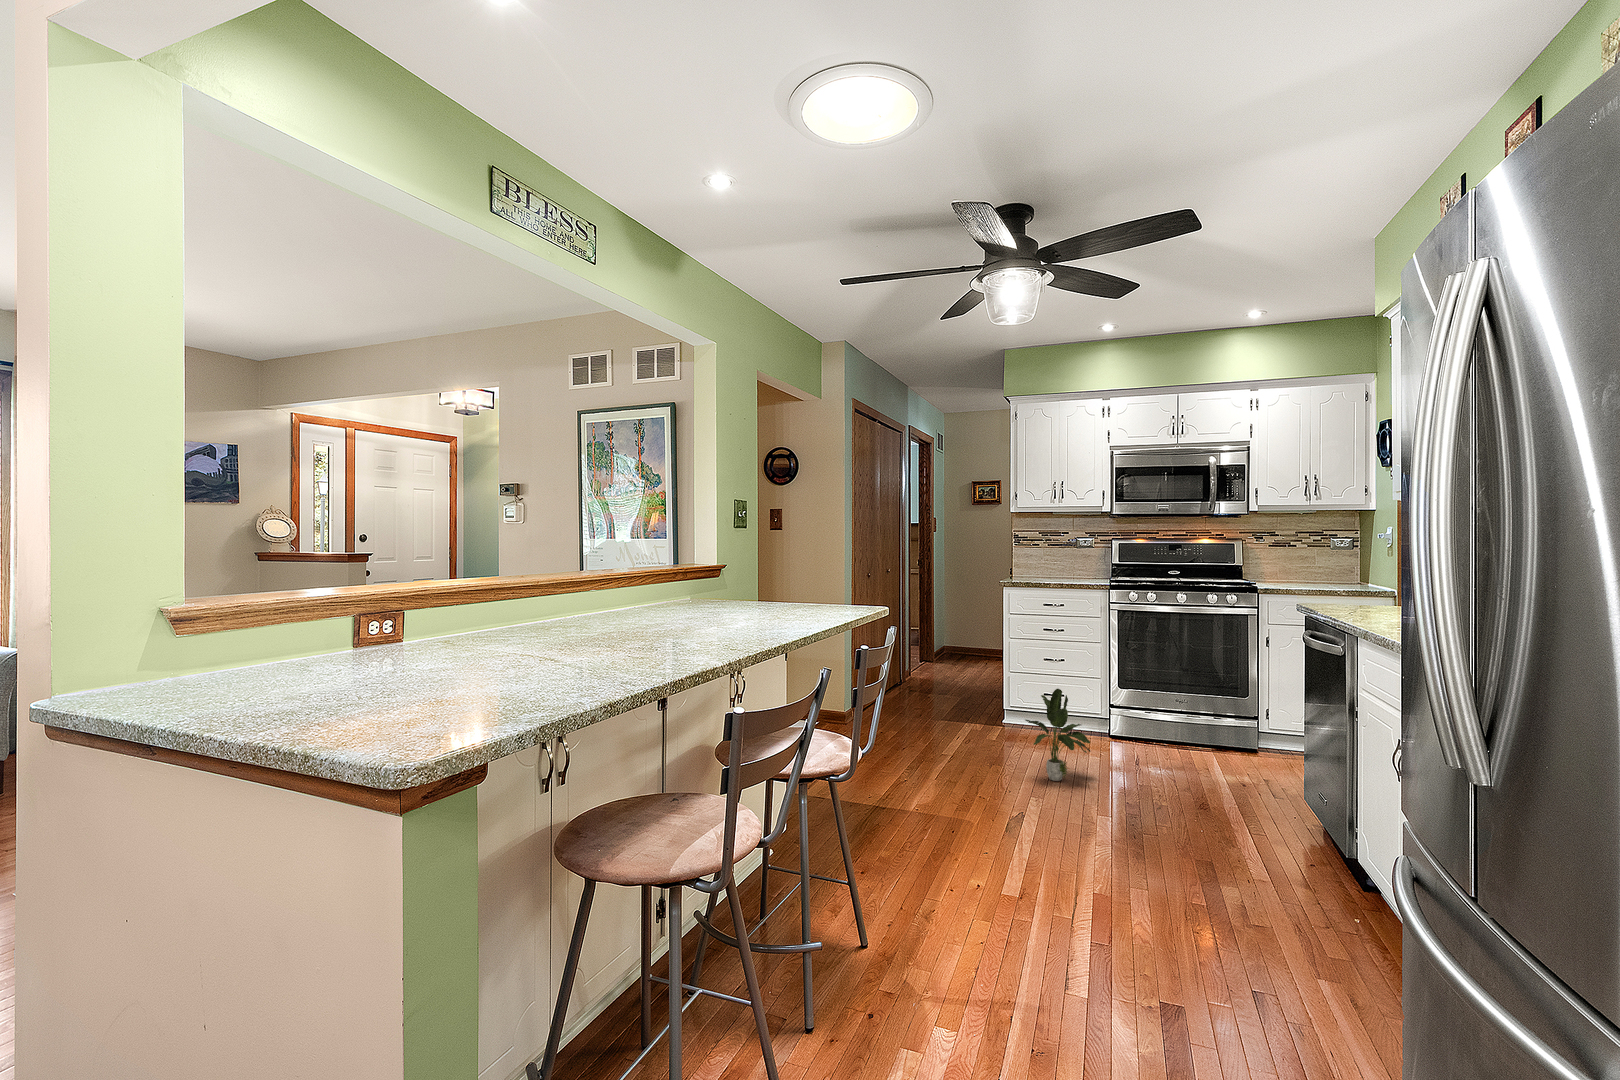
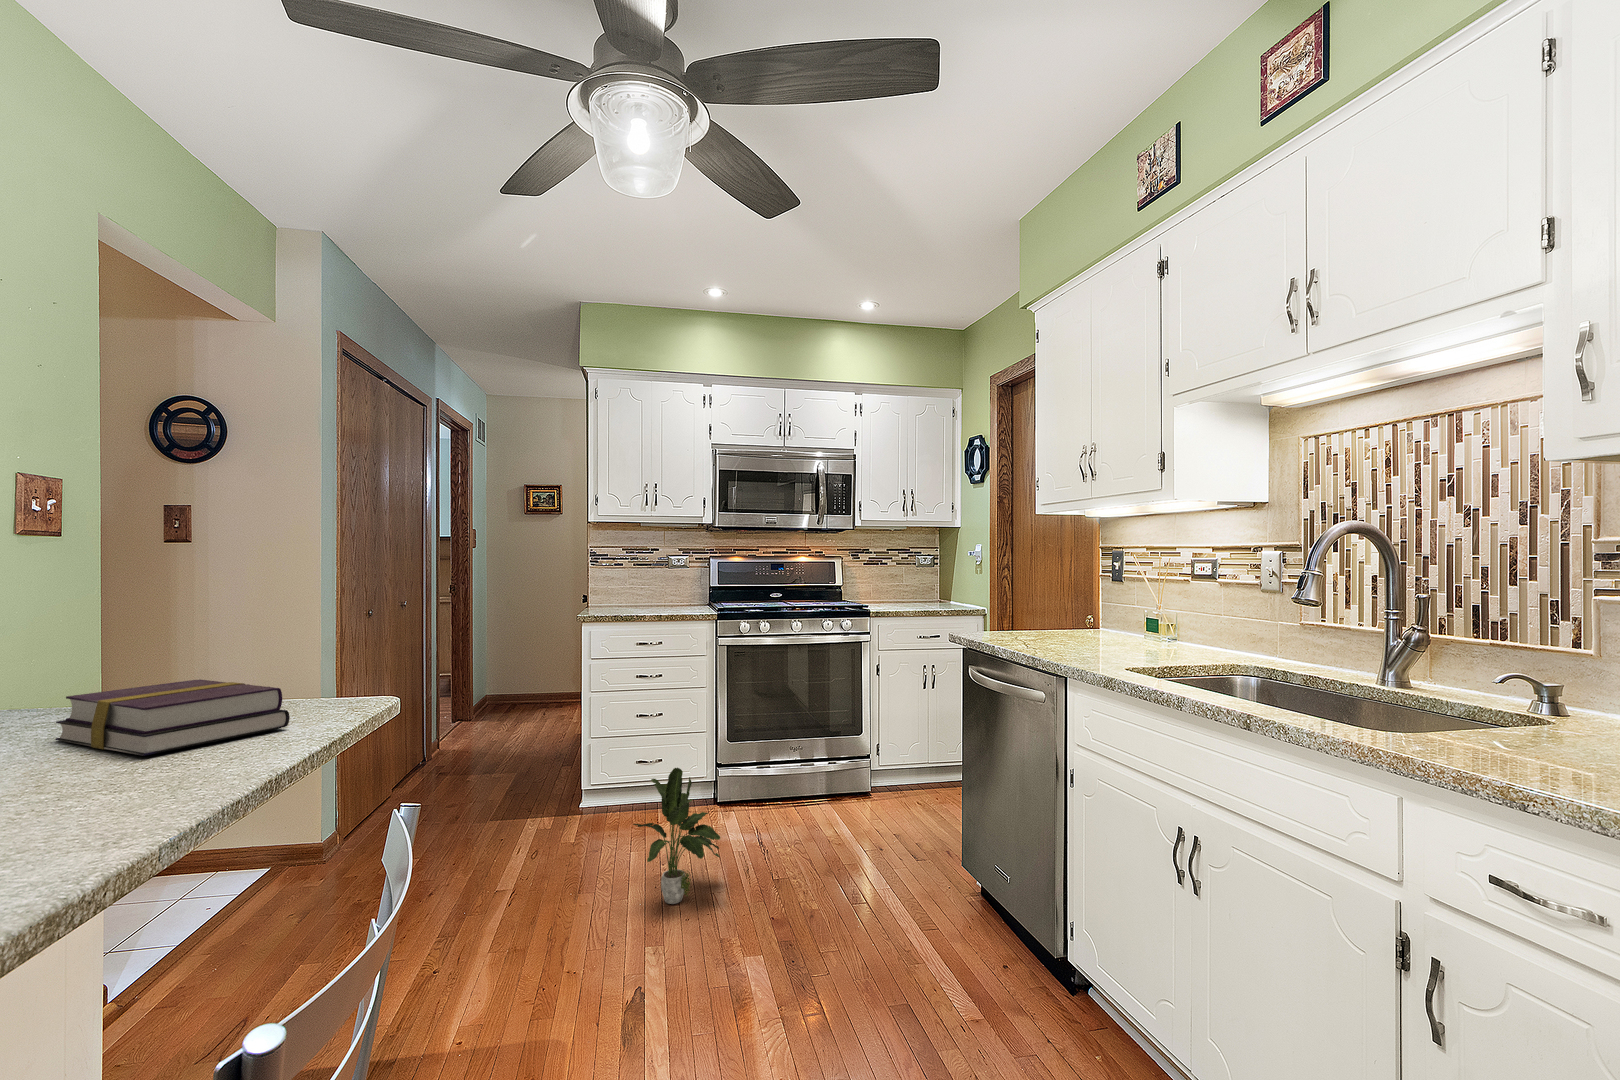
book: none [771,593,846,616] -> present [56,680,290,756]

